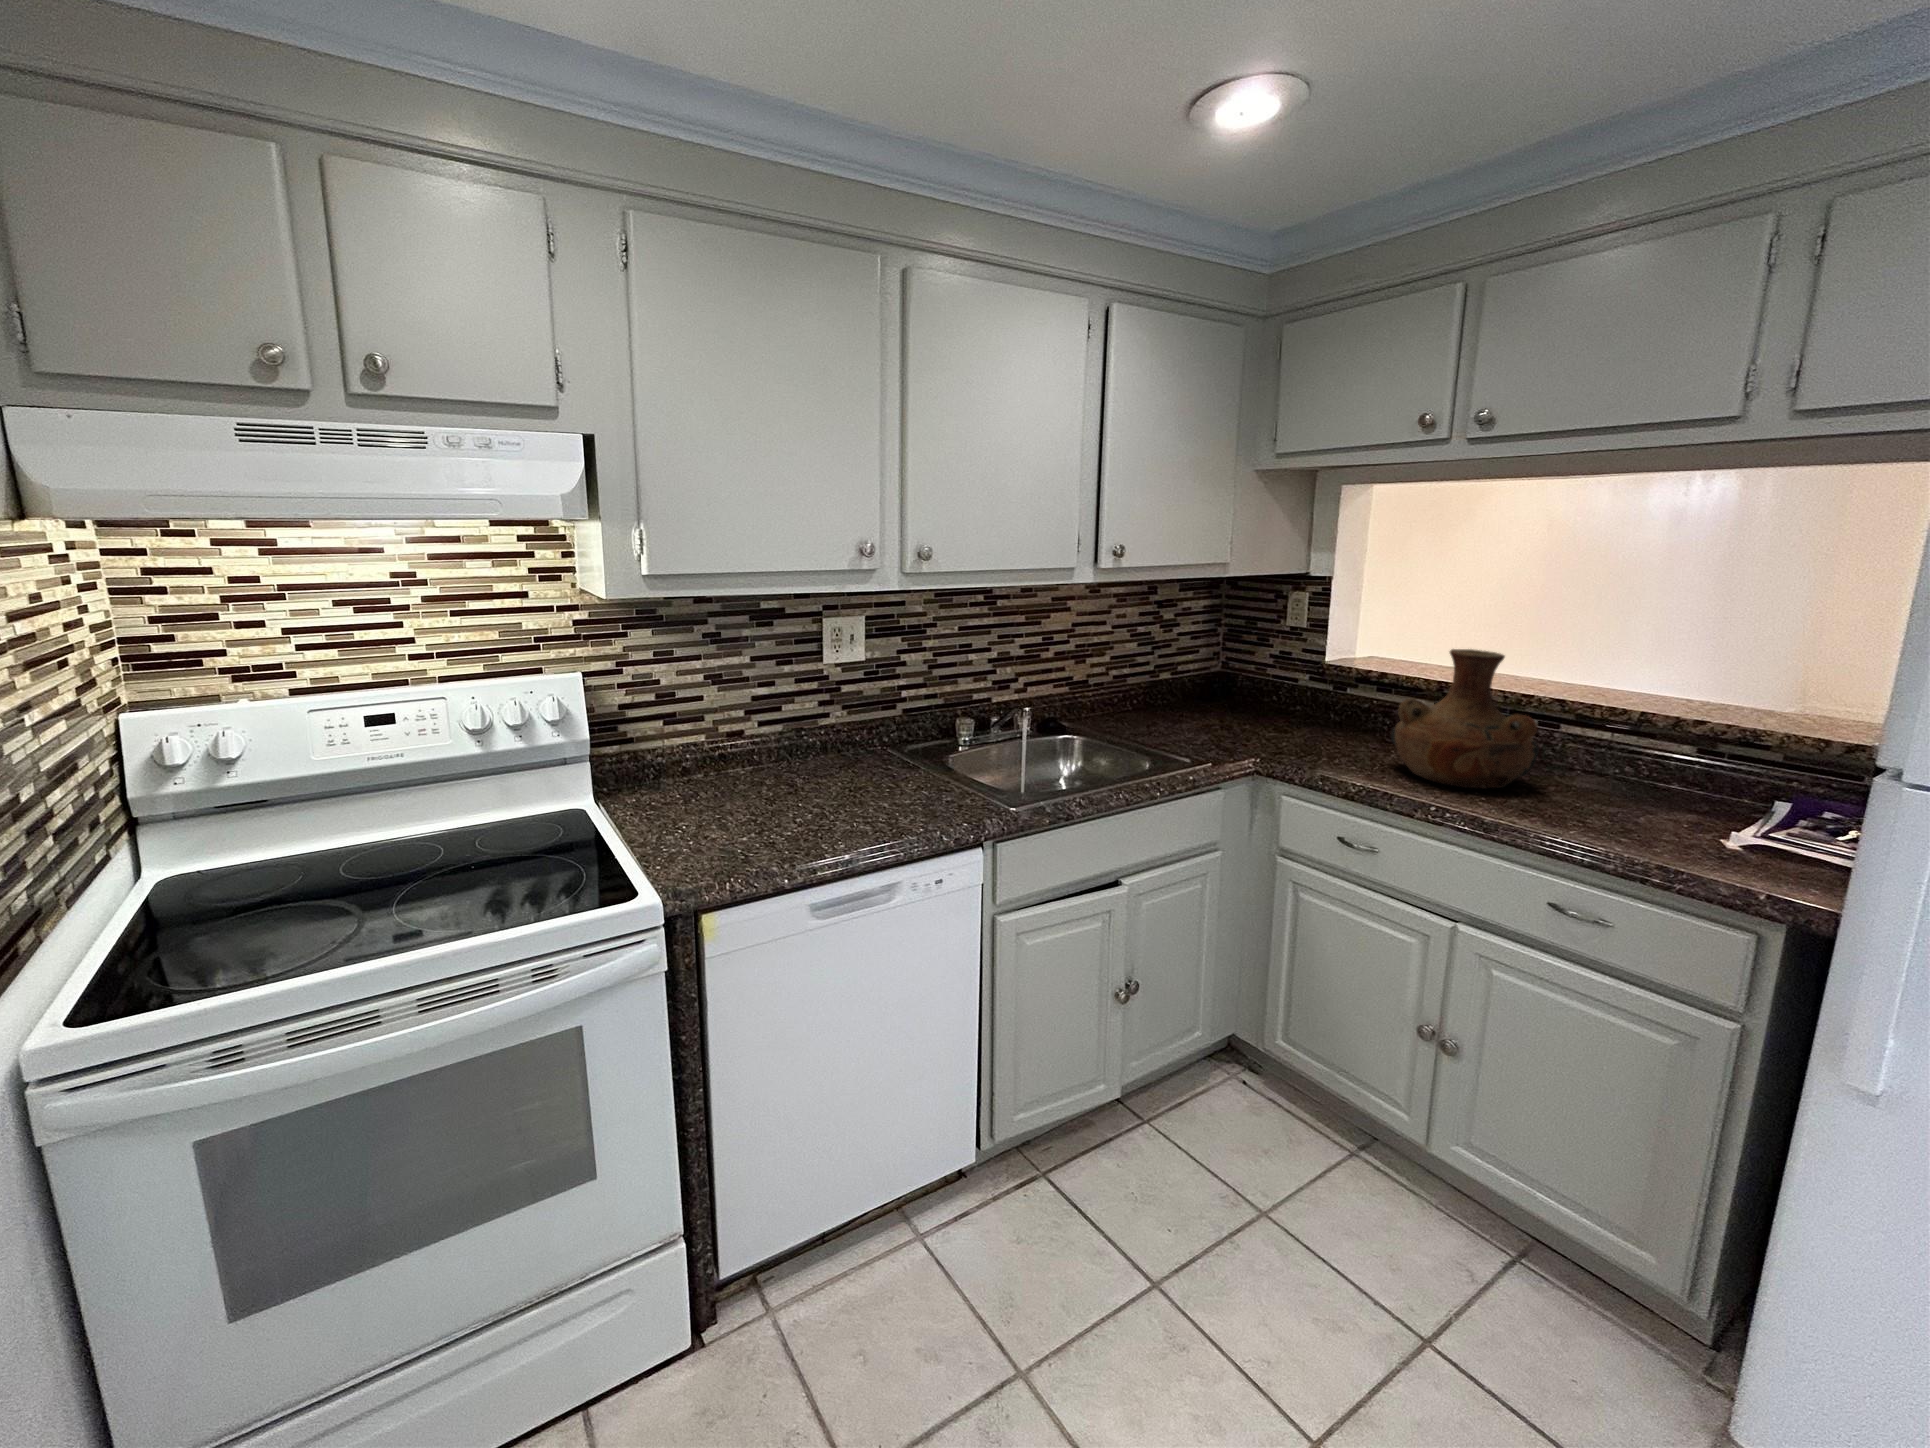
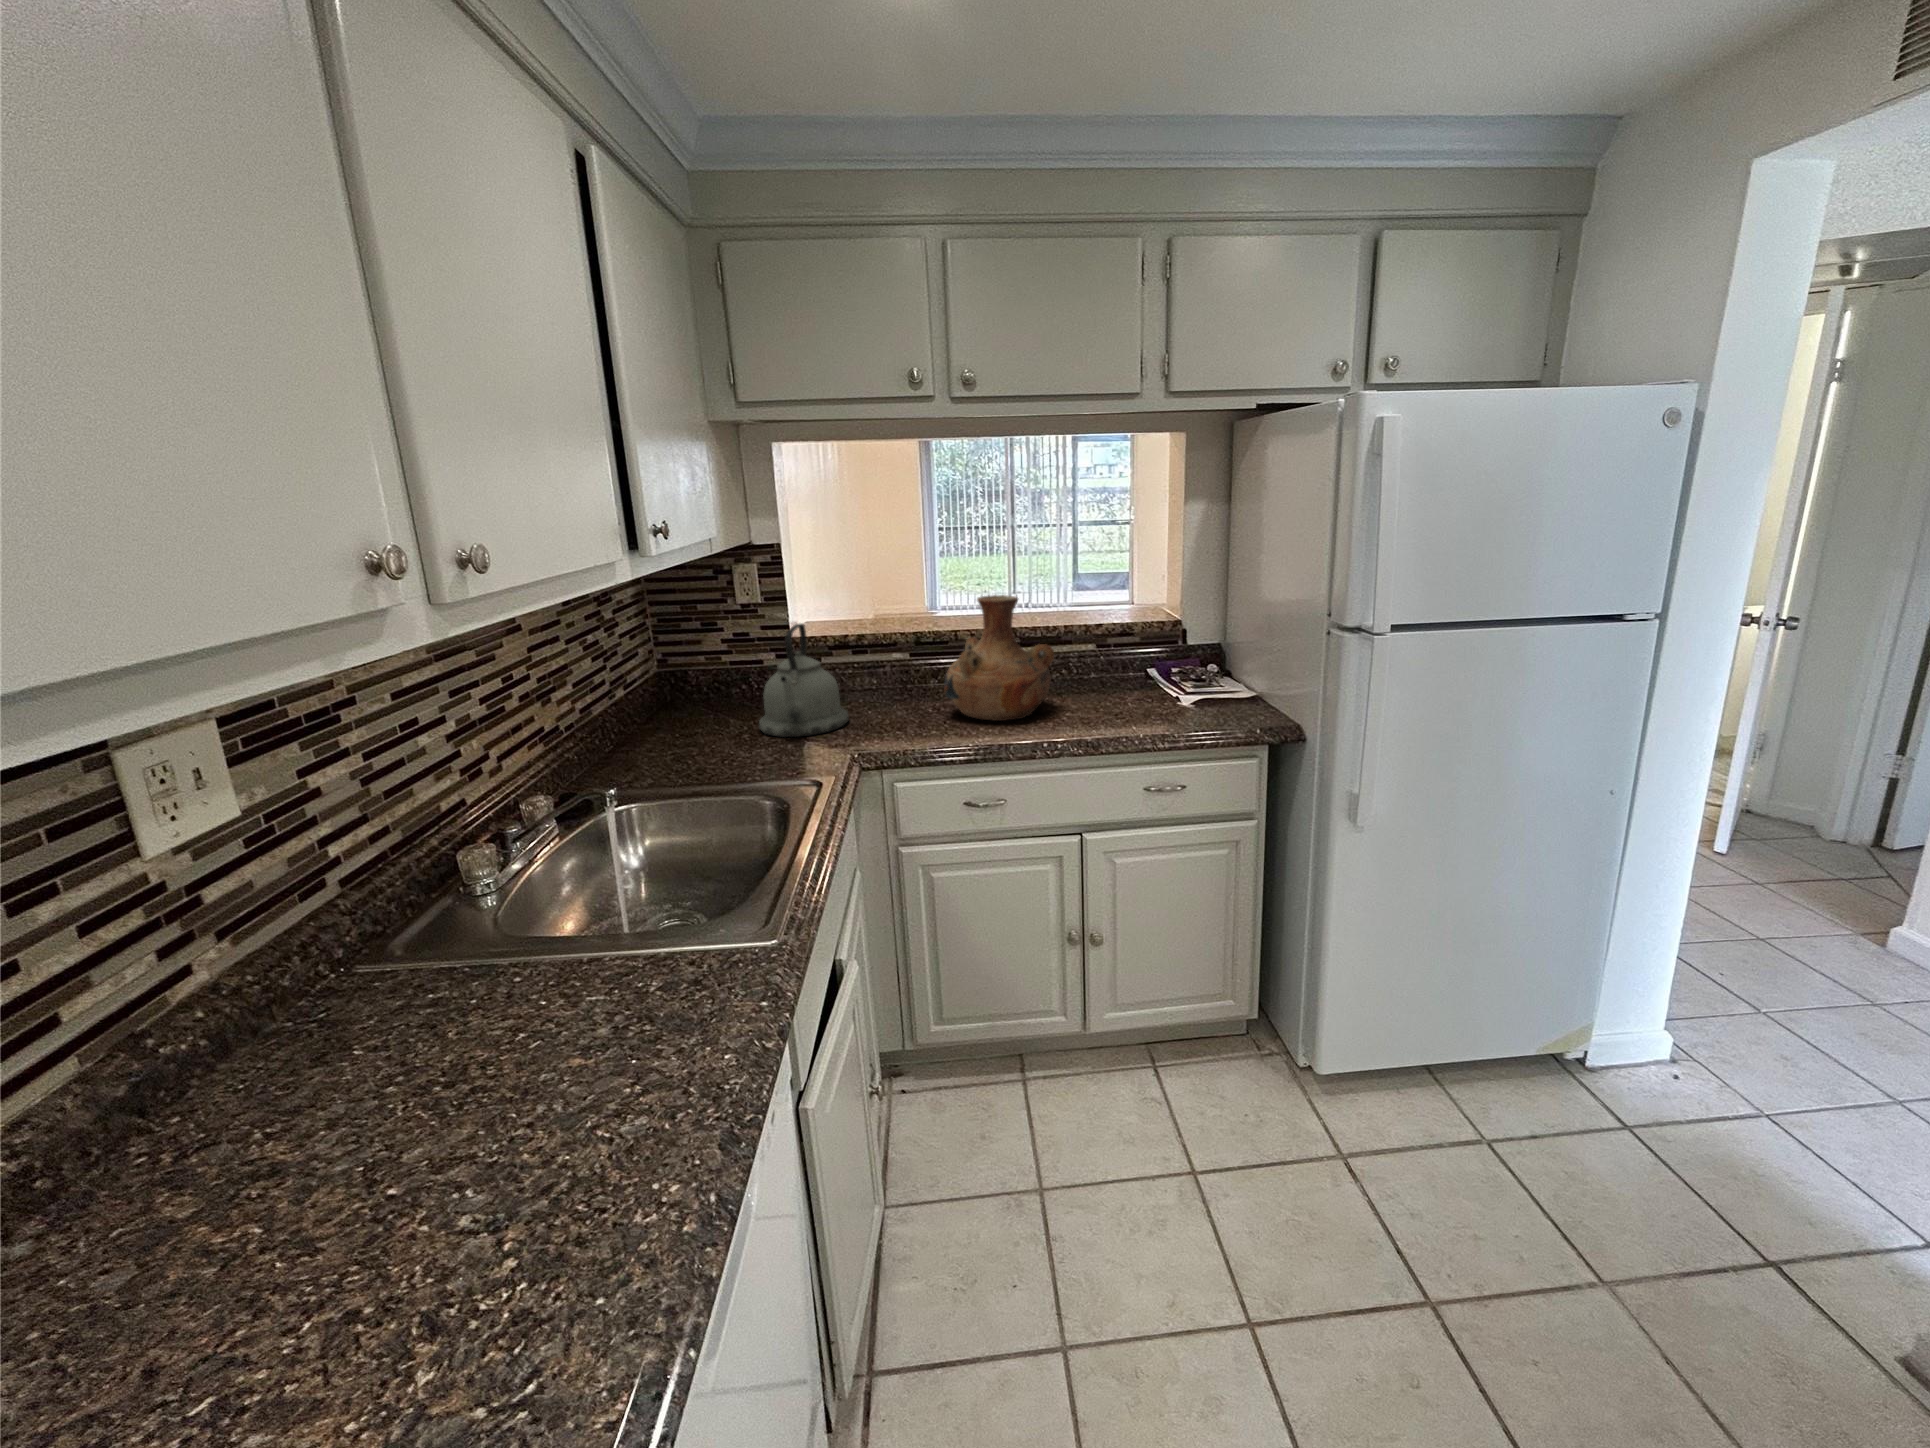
kettle: none [1227,645,1312,742] -> present [759,624,849,737]

